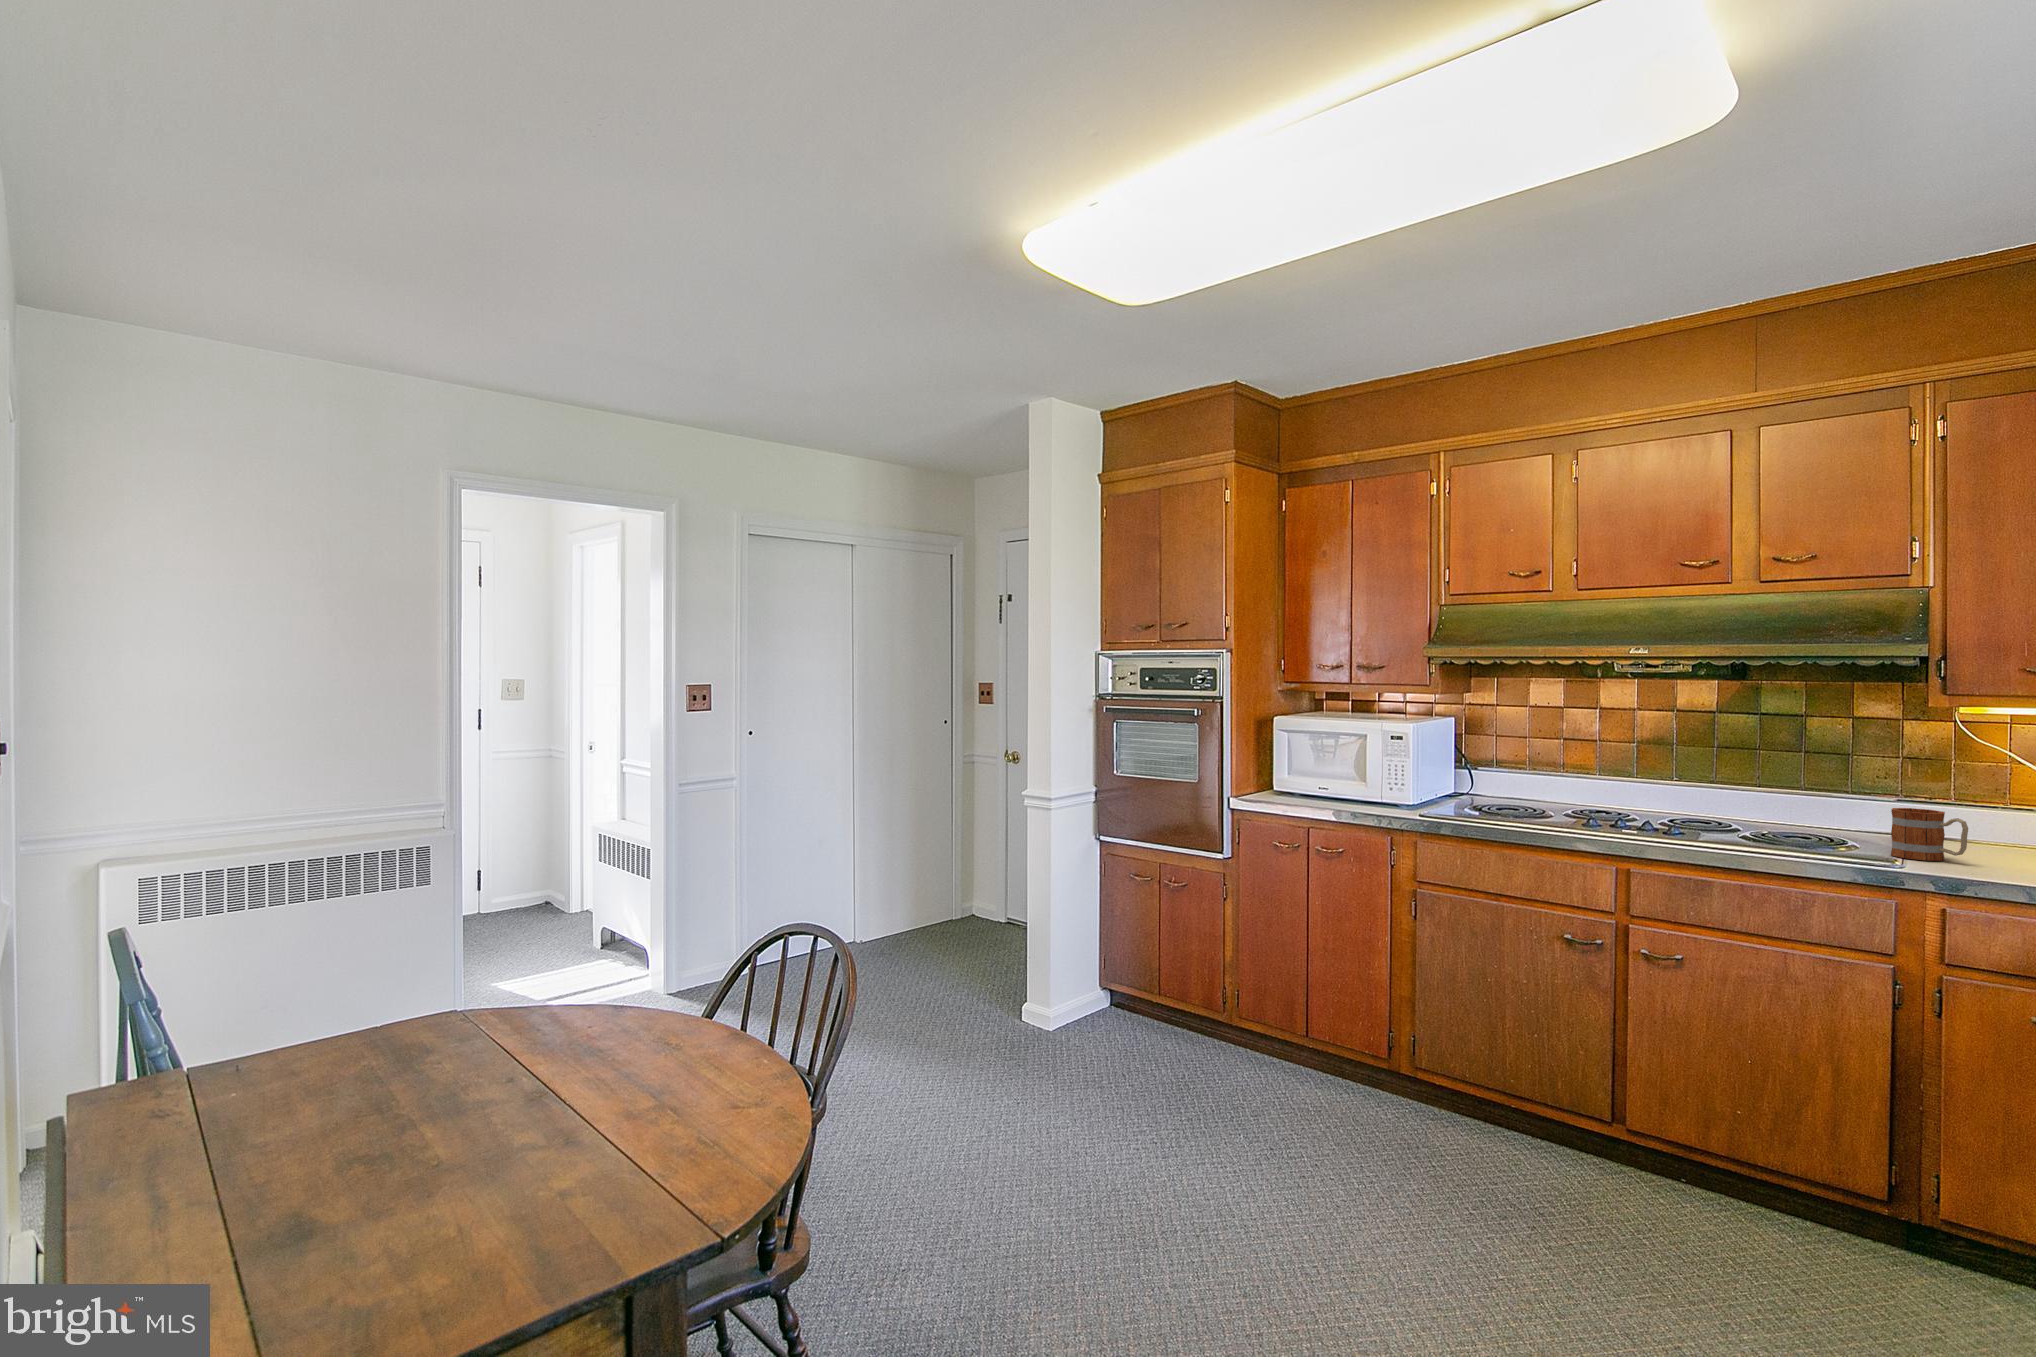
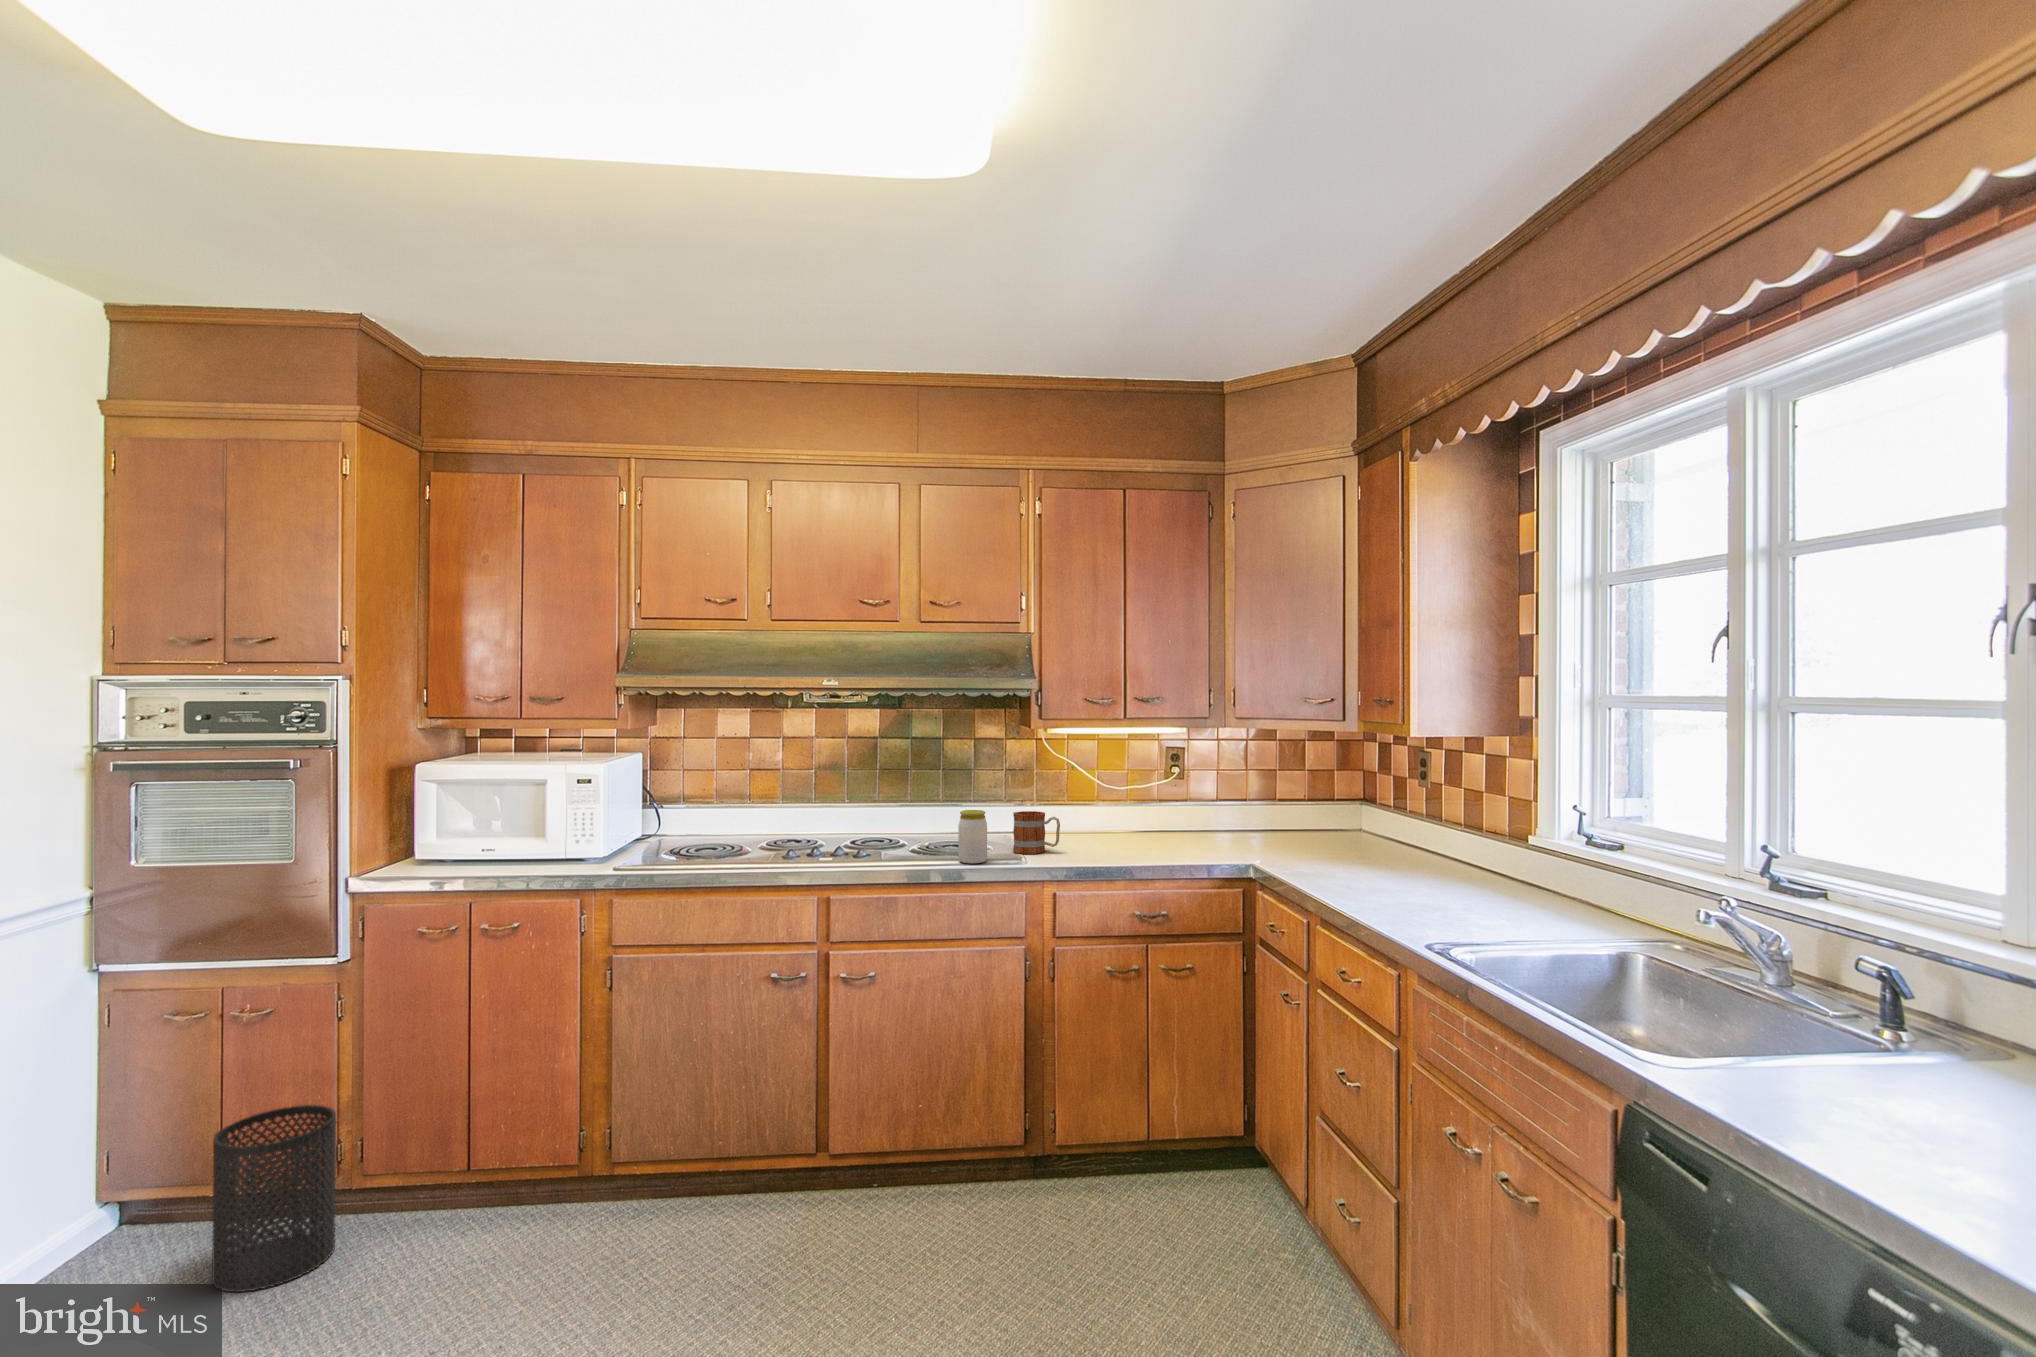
jar: none [1798,798,1841,859] -> present [958,810,987,863]
trash can: none [1152,951,1221,1068] -> present [212,1105,336,1292]

